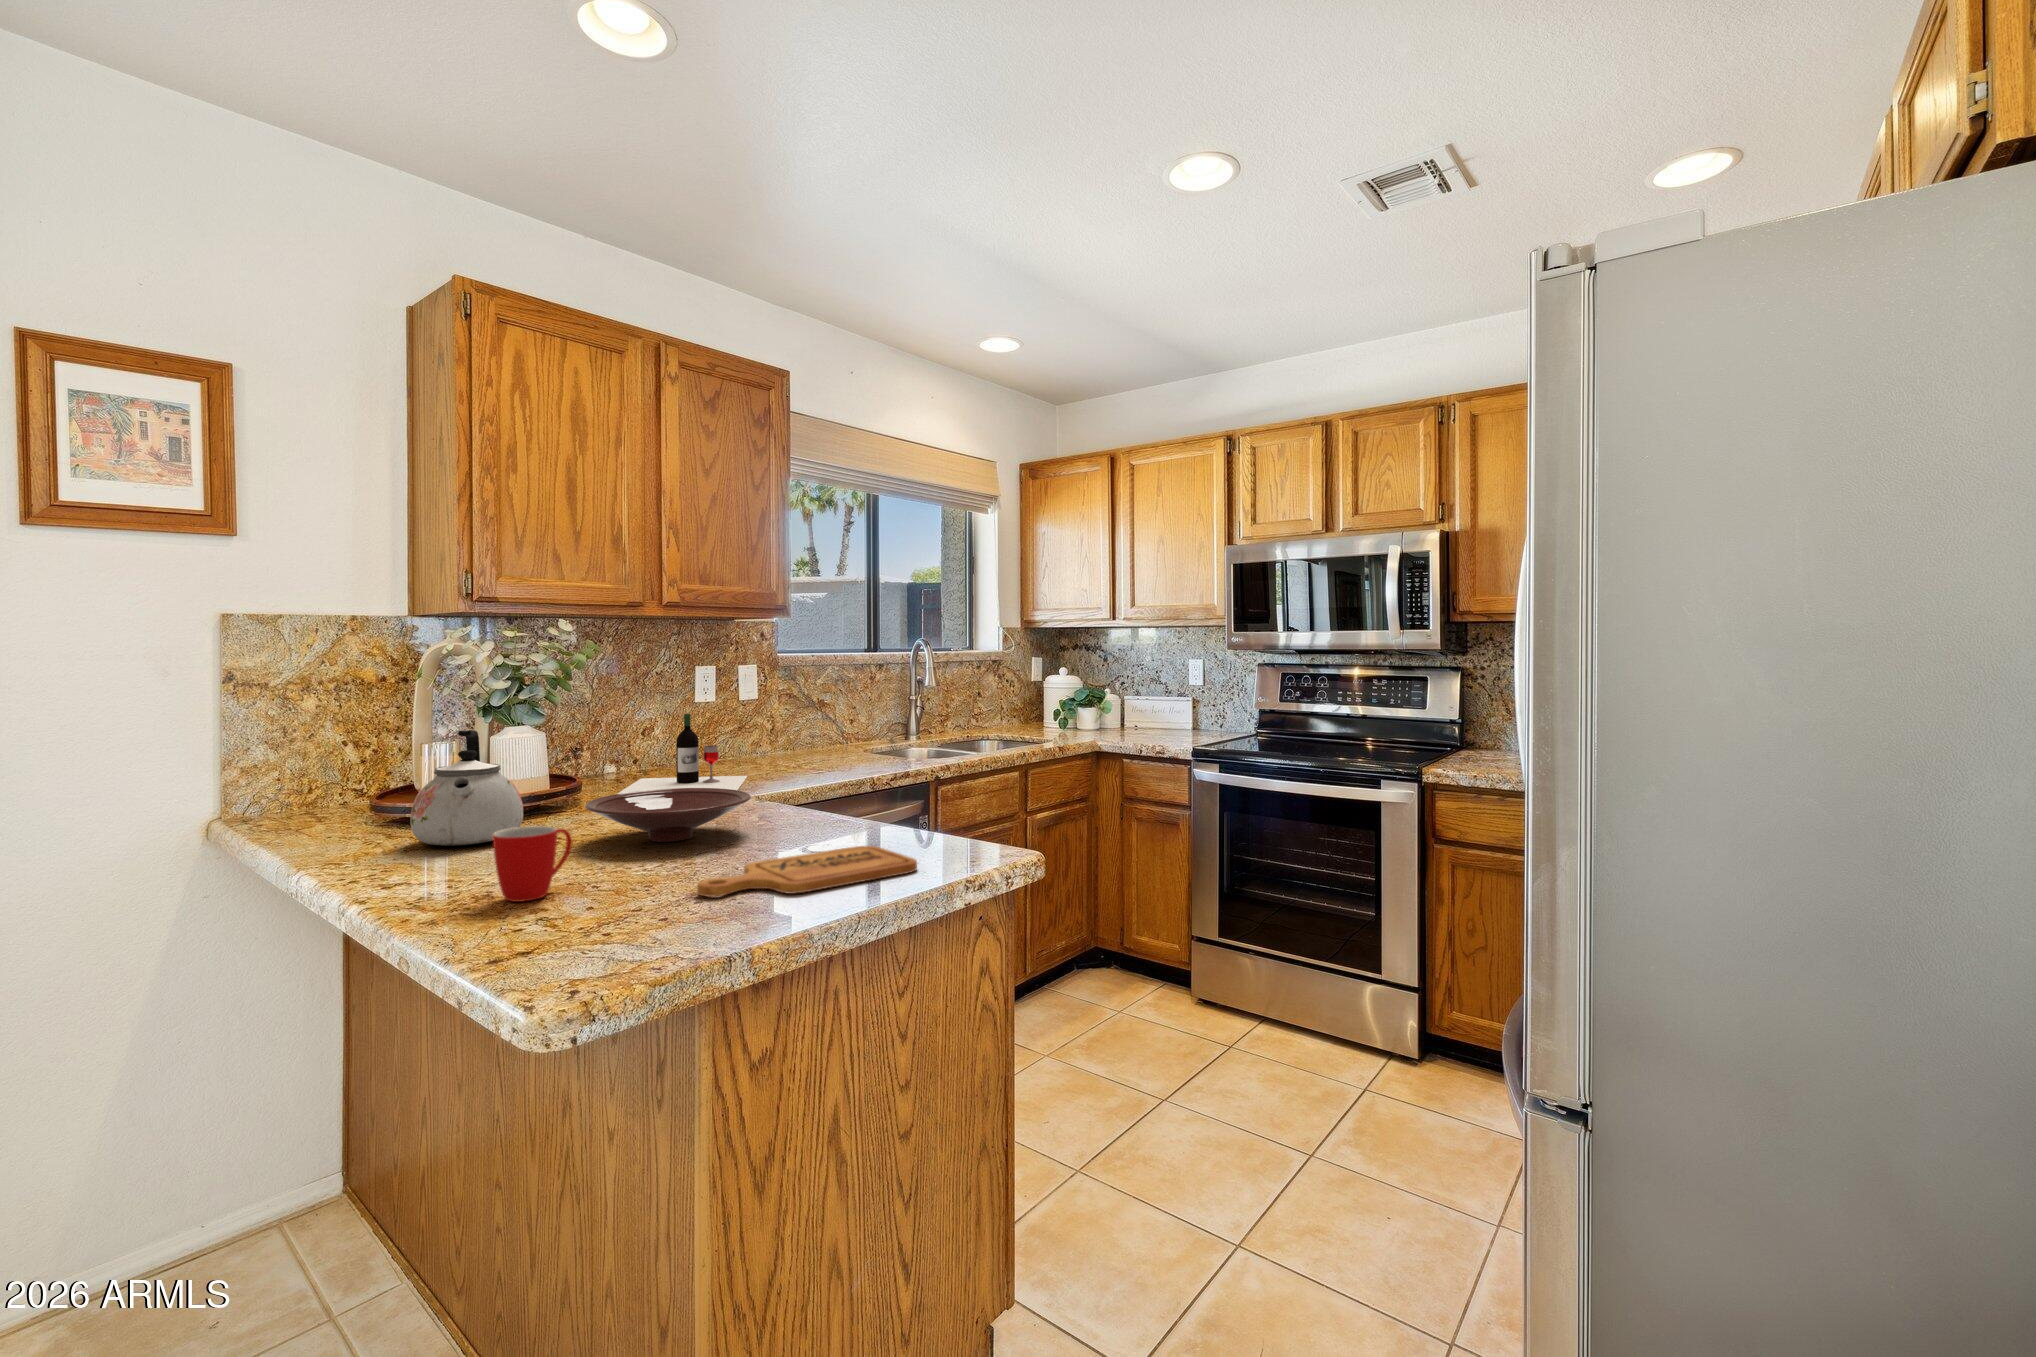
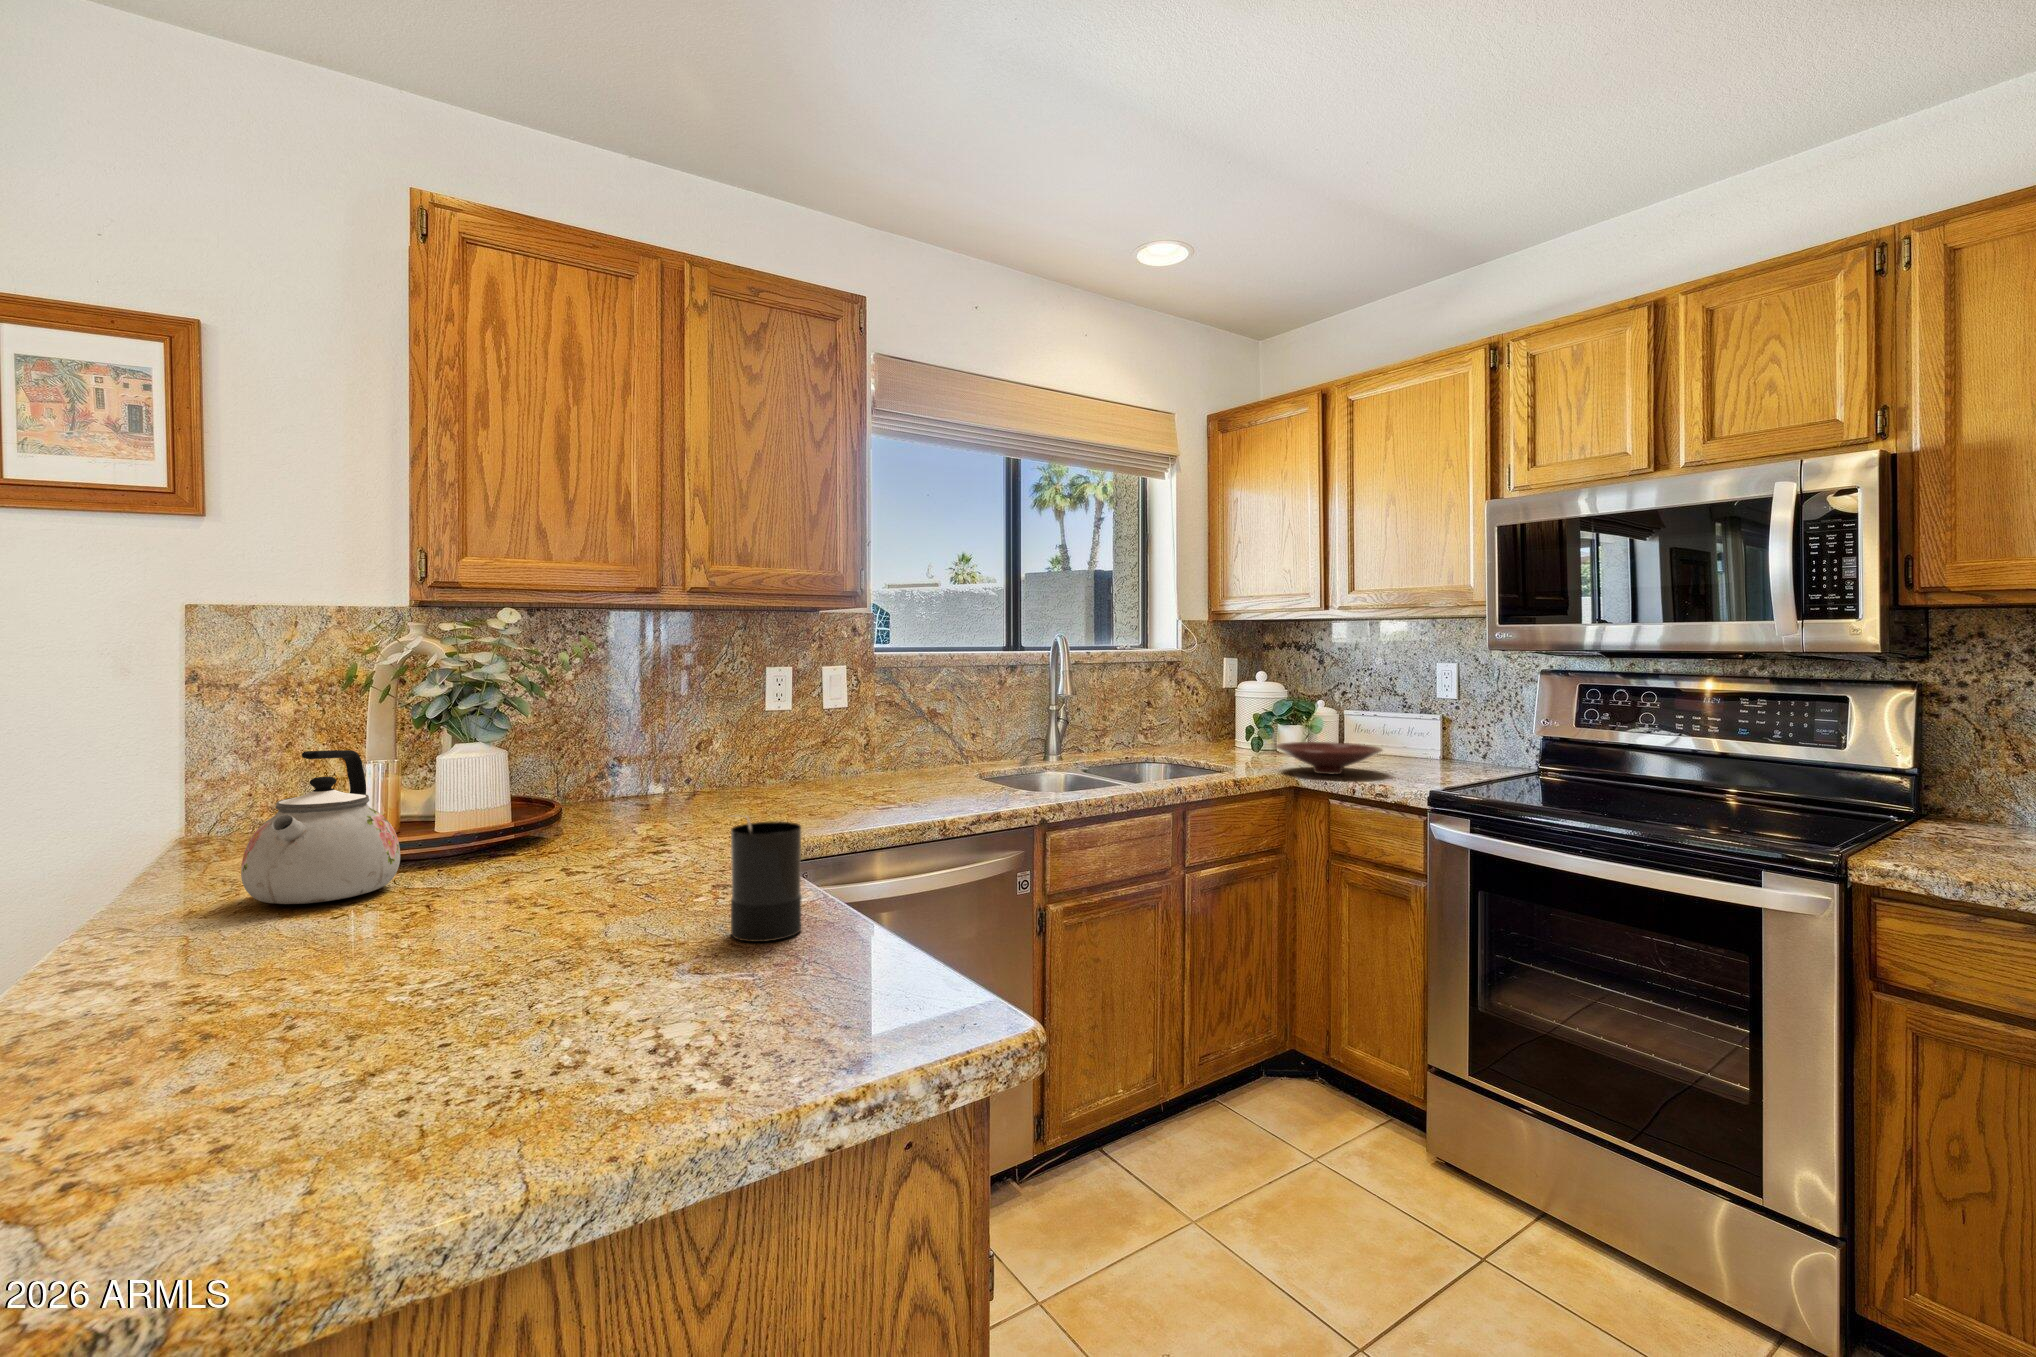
wine bottle: present [617,714,747,794] -> none [613,727,802,830]
candle: none [819,760,869,839] -> present [731,816,801,942]
bowl: present [585,788,751,842] -> present [1276,742,1382,774]
mug: present [493,826,572,902] -> none [77,918,247,1044]
cutting board: present [697,846,917,896] -> none [340,970,760,1087]

